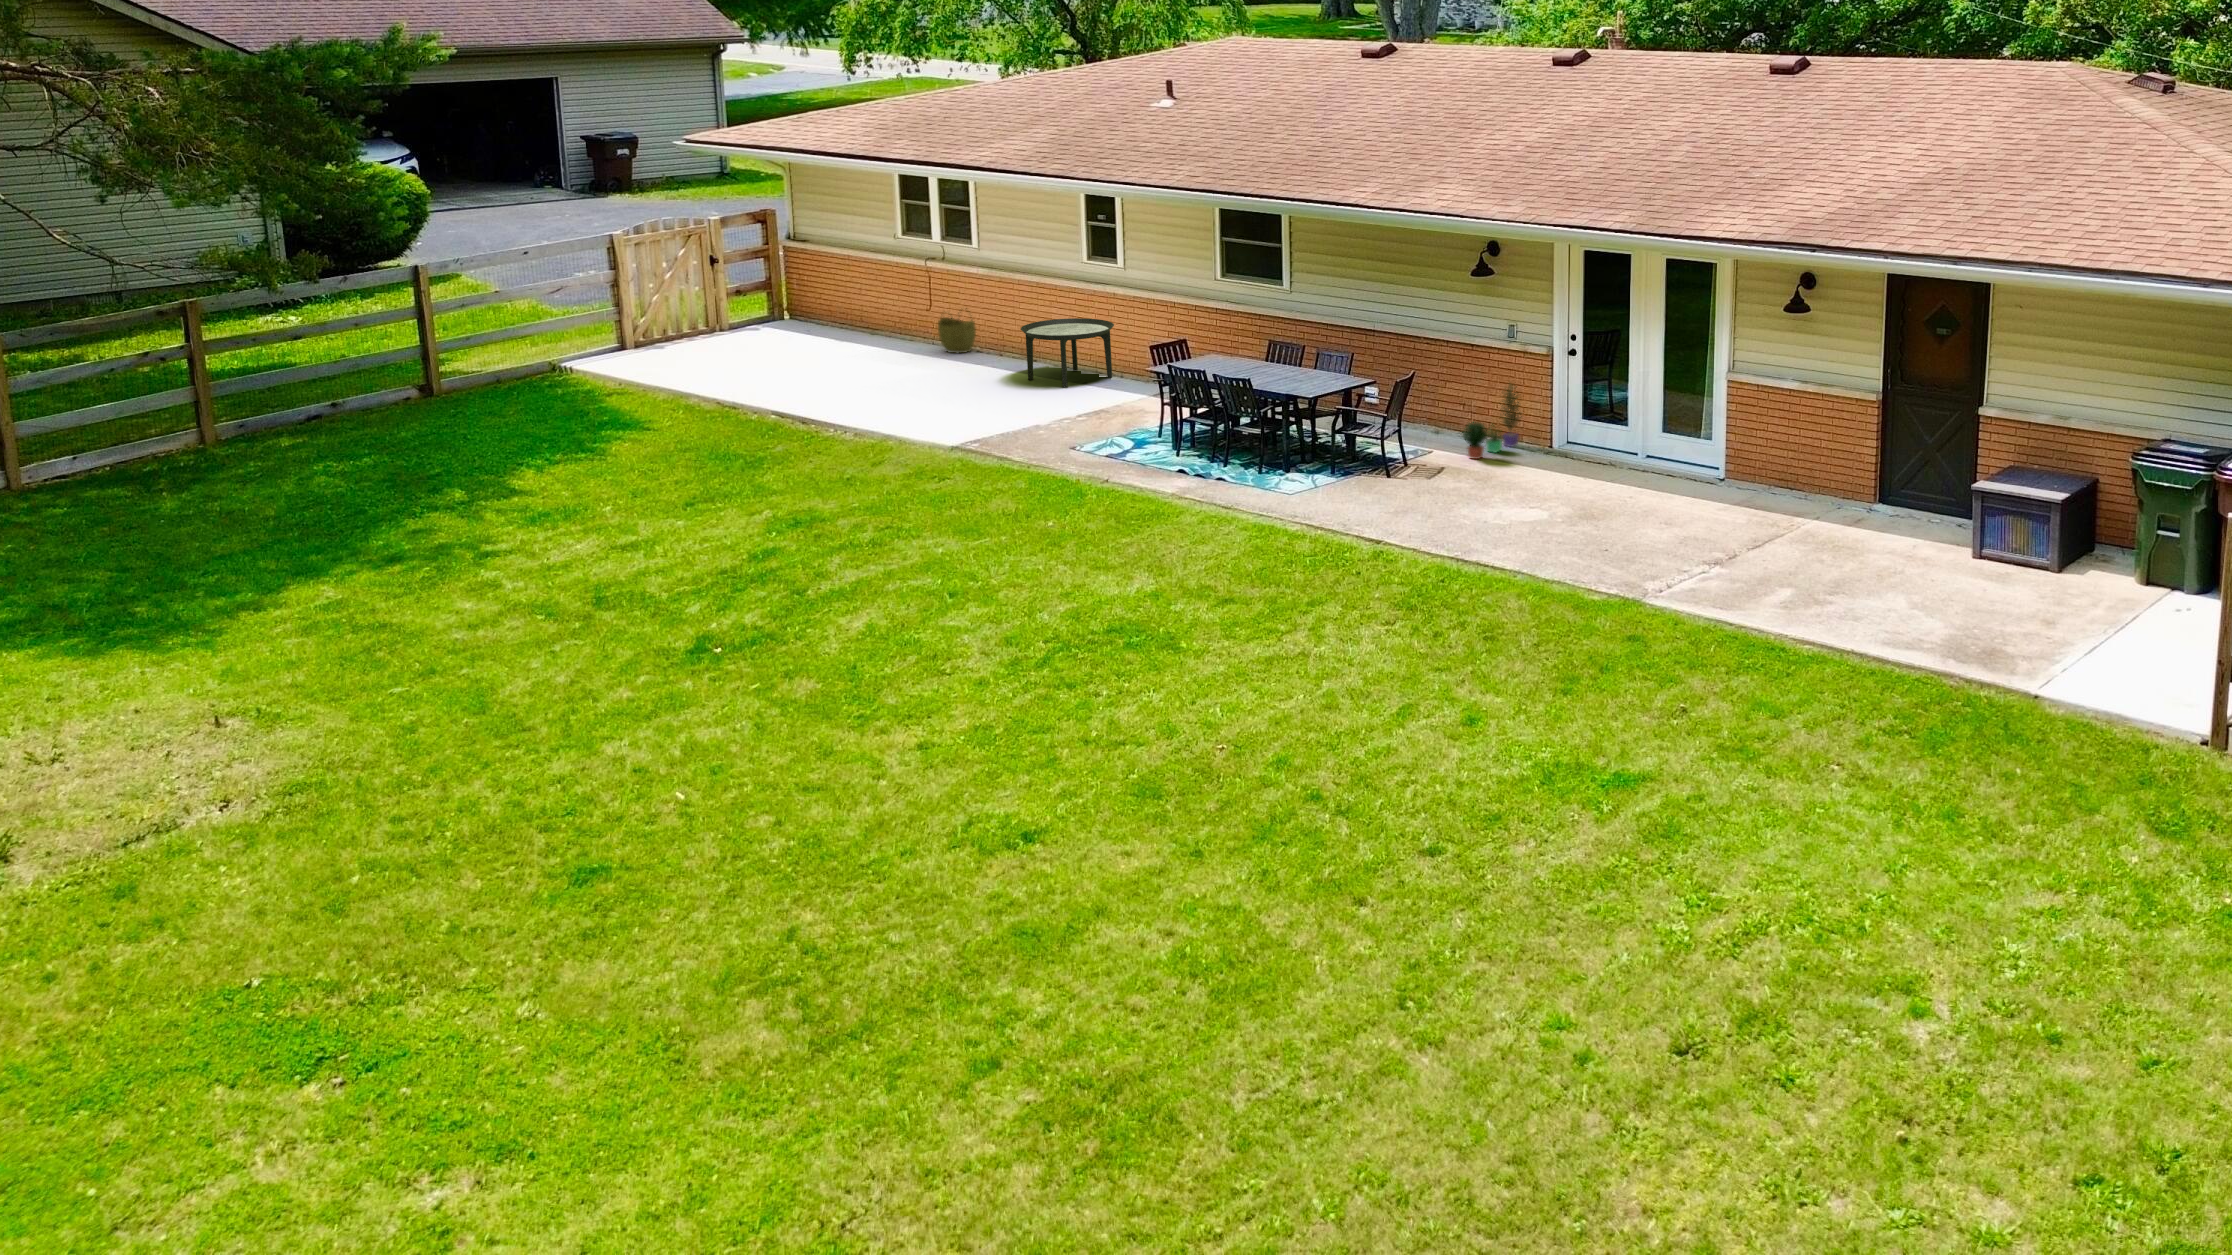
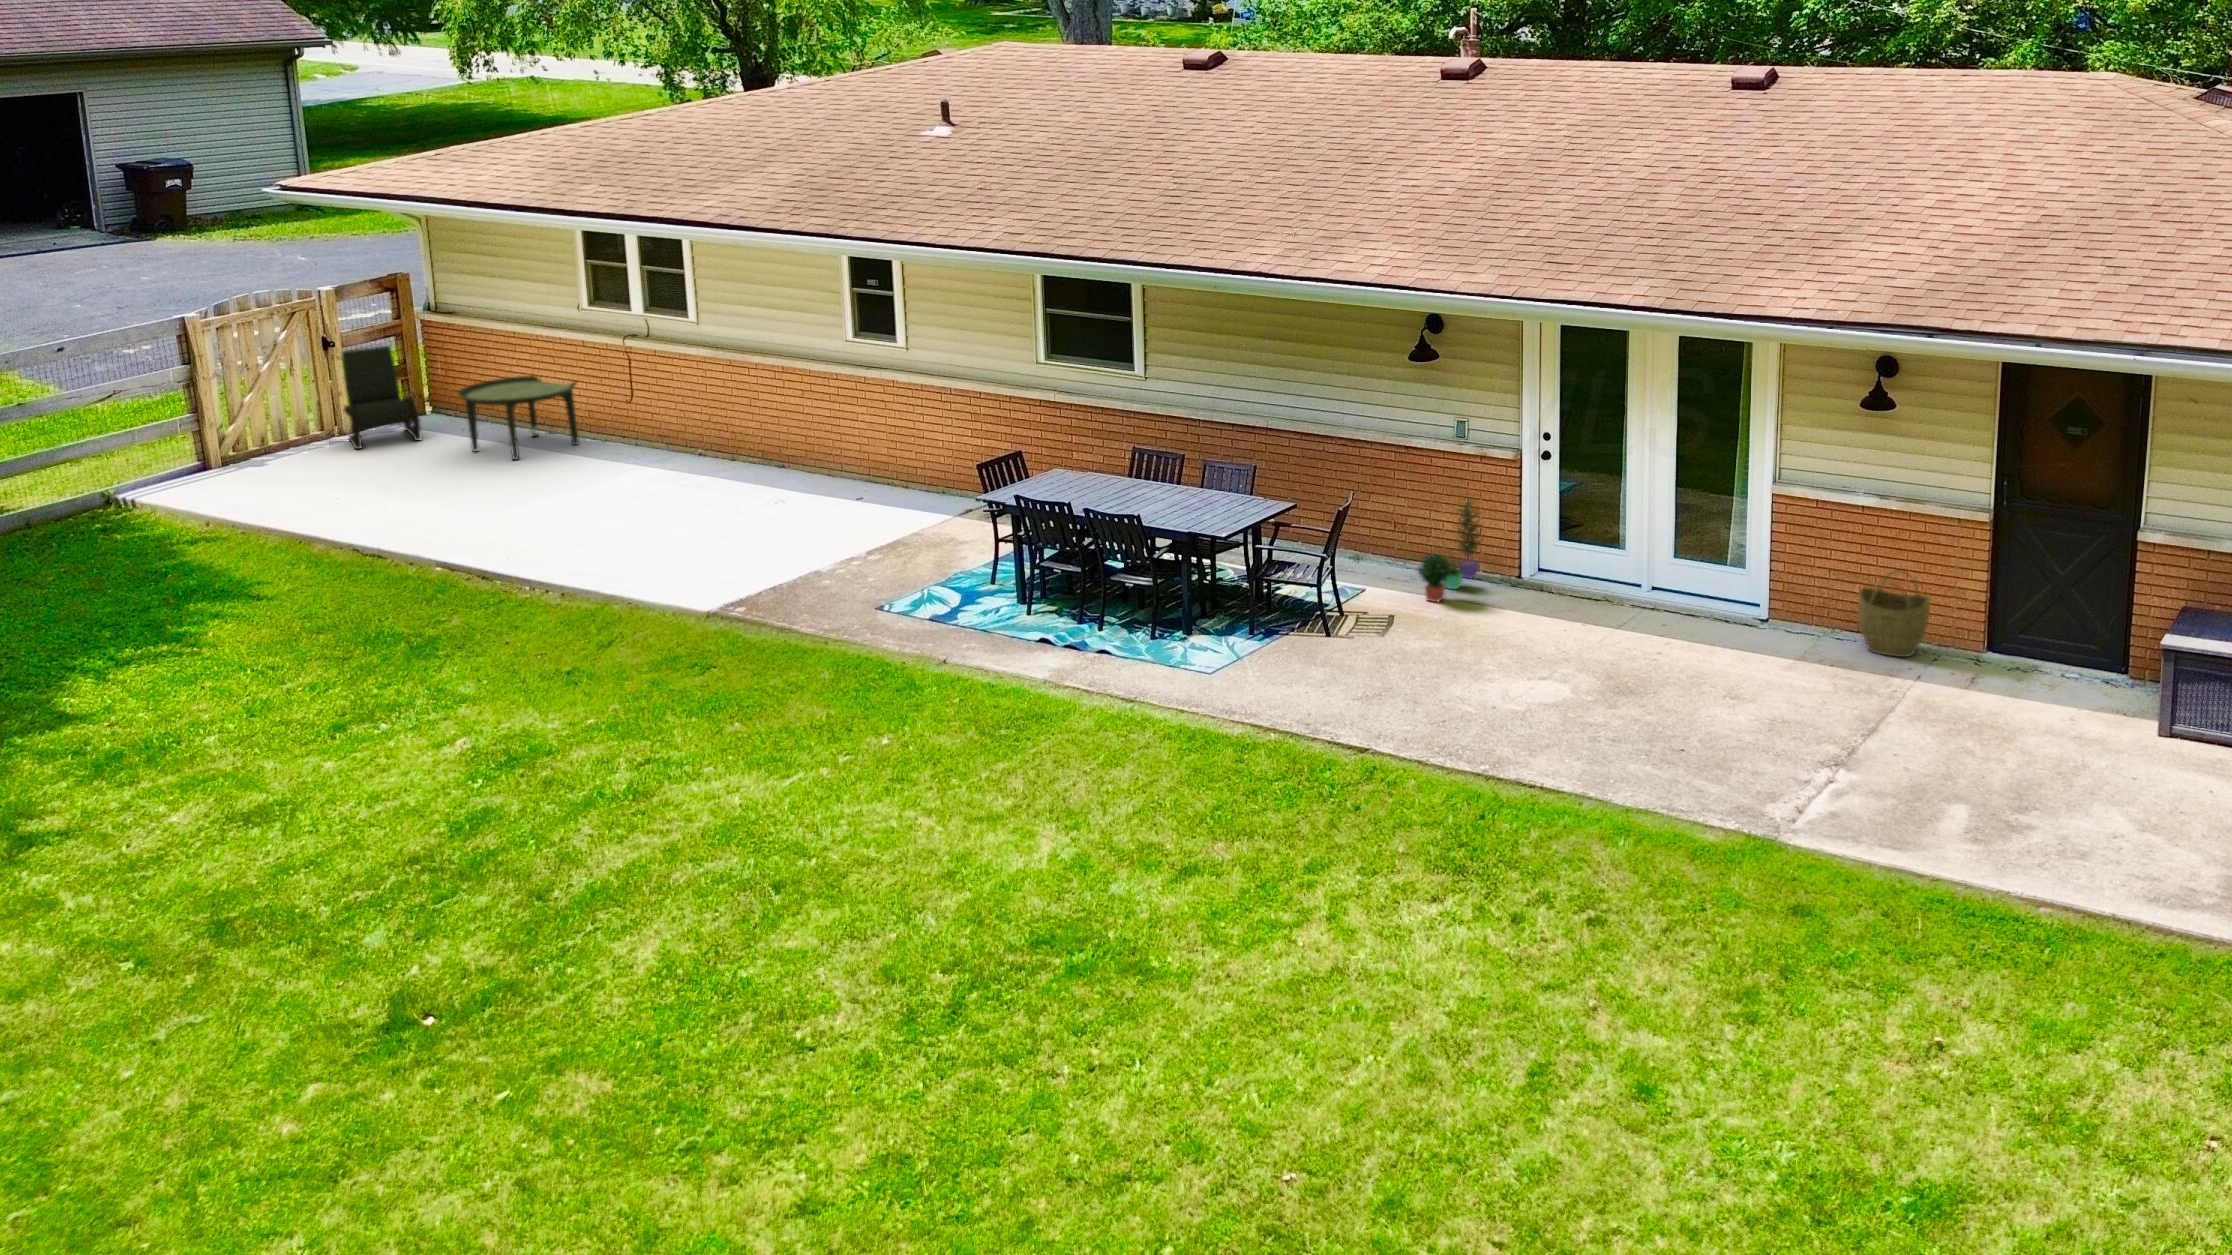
lounge chair: none [723,263,779,339] -> present [342,346,421,449]
woven basket: present [938,308,976,353] -> present [1858,572,1930,657]
round table: present [1021,318,1114,388] -> present [458,375,579,460]

